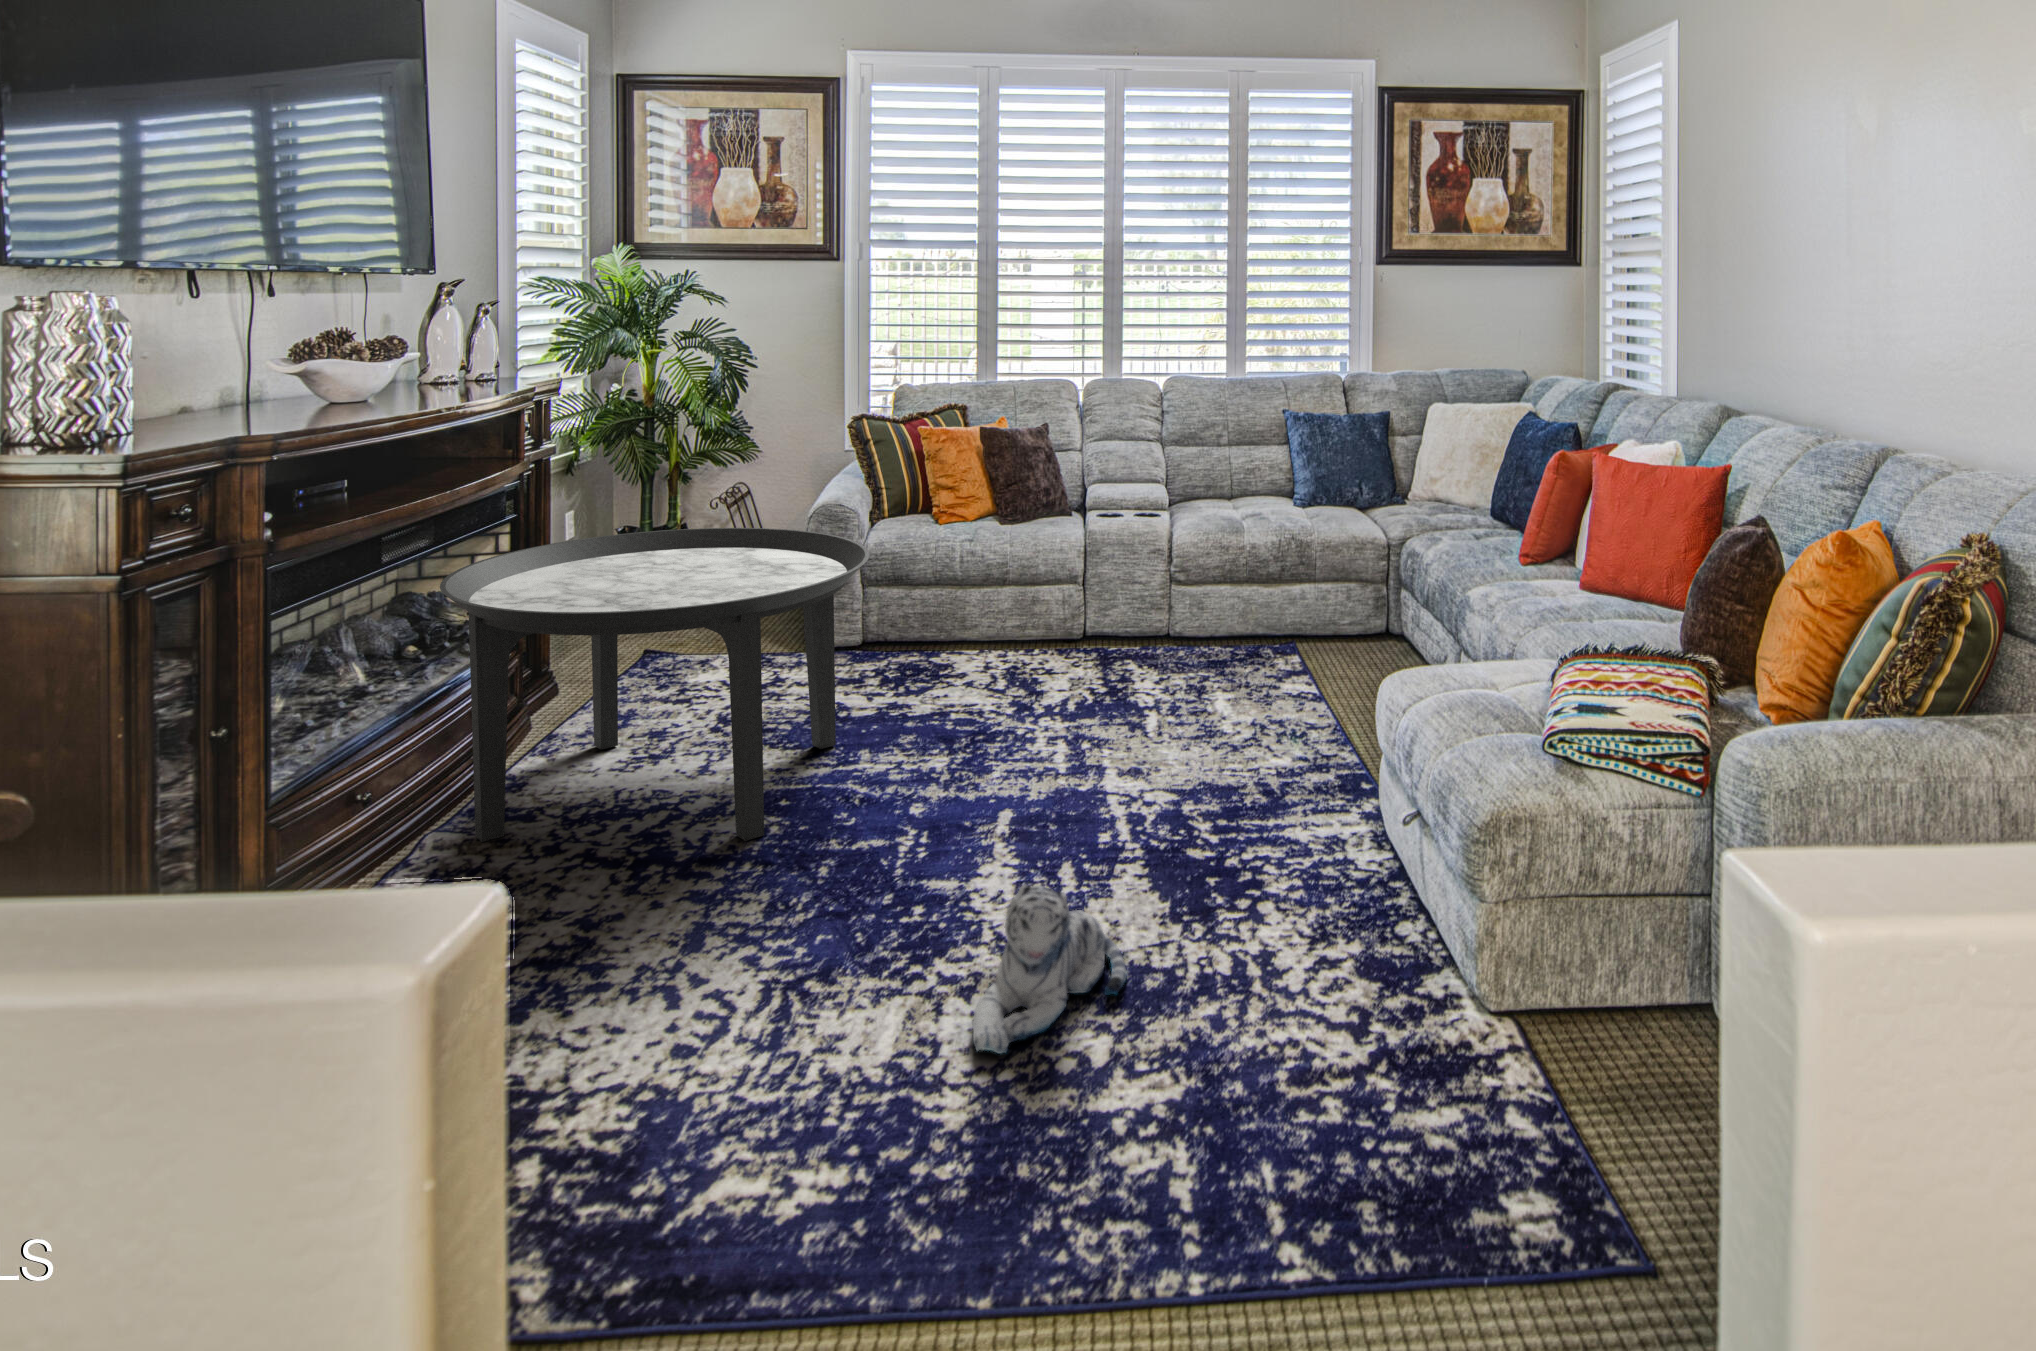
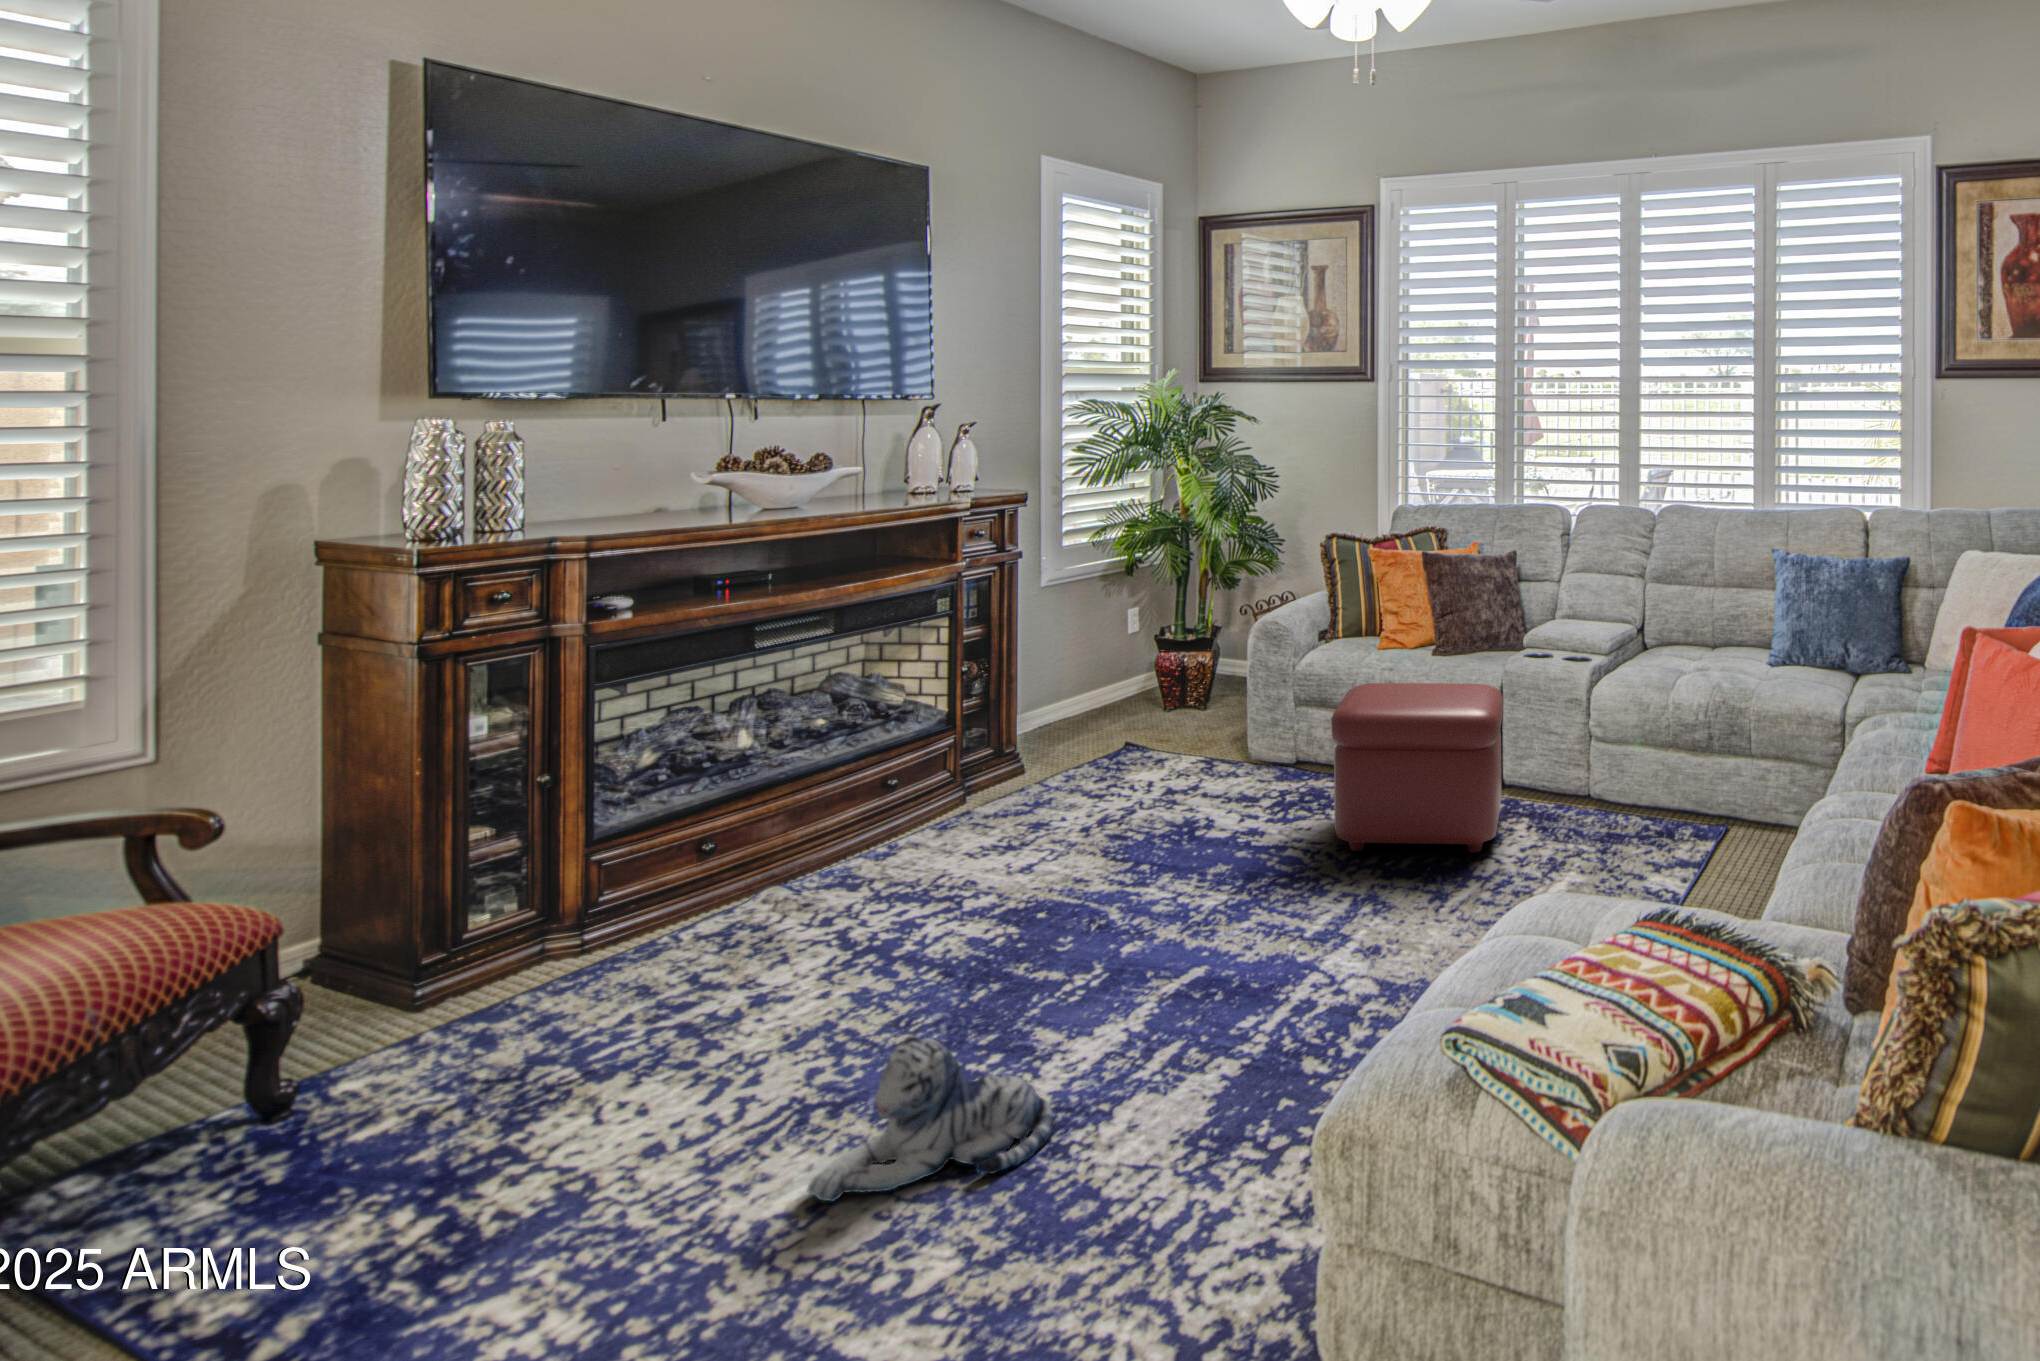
round table: present [440,528,870,842] -> none [769,636,1151,940]
ottoman: none [980,540,1156,703] -> present [1331,683,1503,853]

